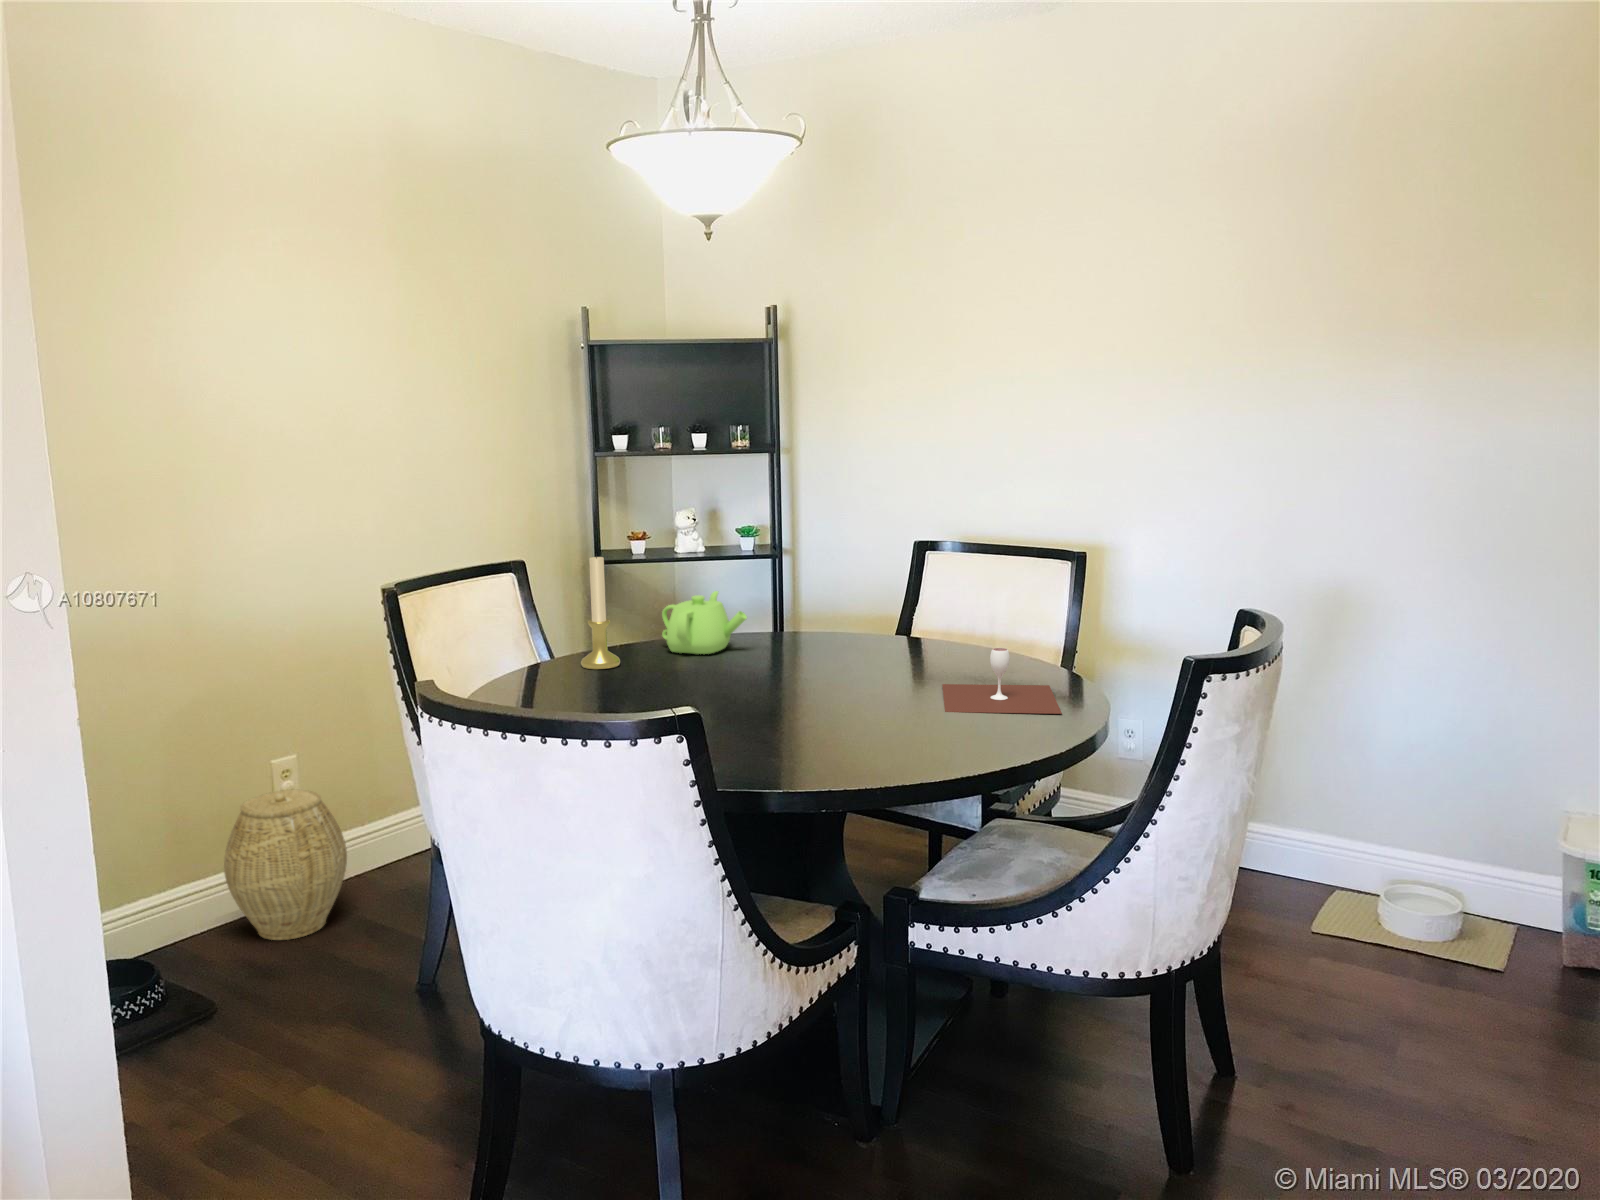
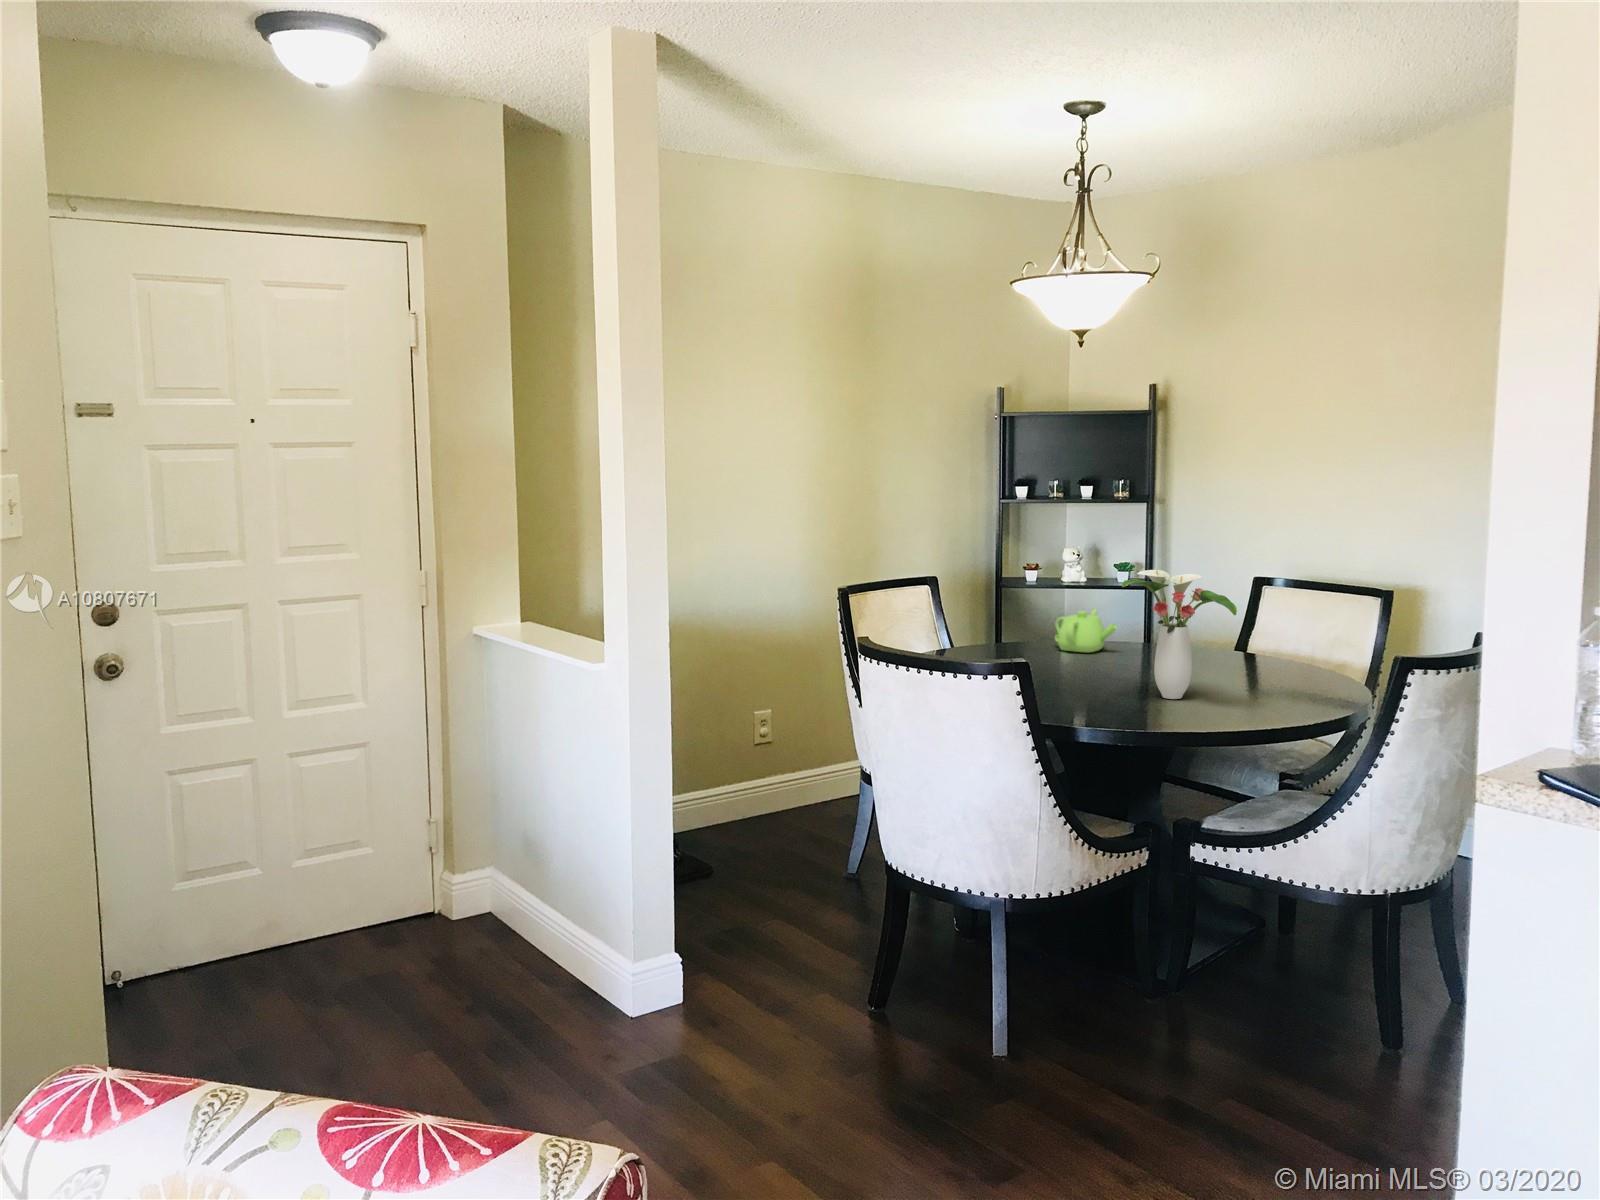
flower arrangement: none [756,535,937,736] -> present [1122,570,1237,699]
candle holder: present [581,553,620,669] -> none [999,577,1026,657]
wine glass: present [942,648,1062,714] -> none [1249,653,1333,698]
woven basket: present [224,790,347,940] -> none [741,737,820,839]

